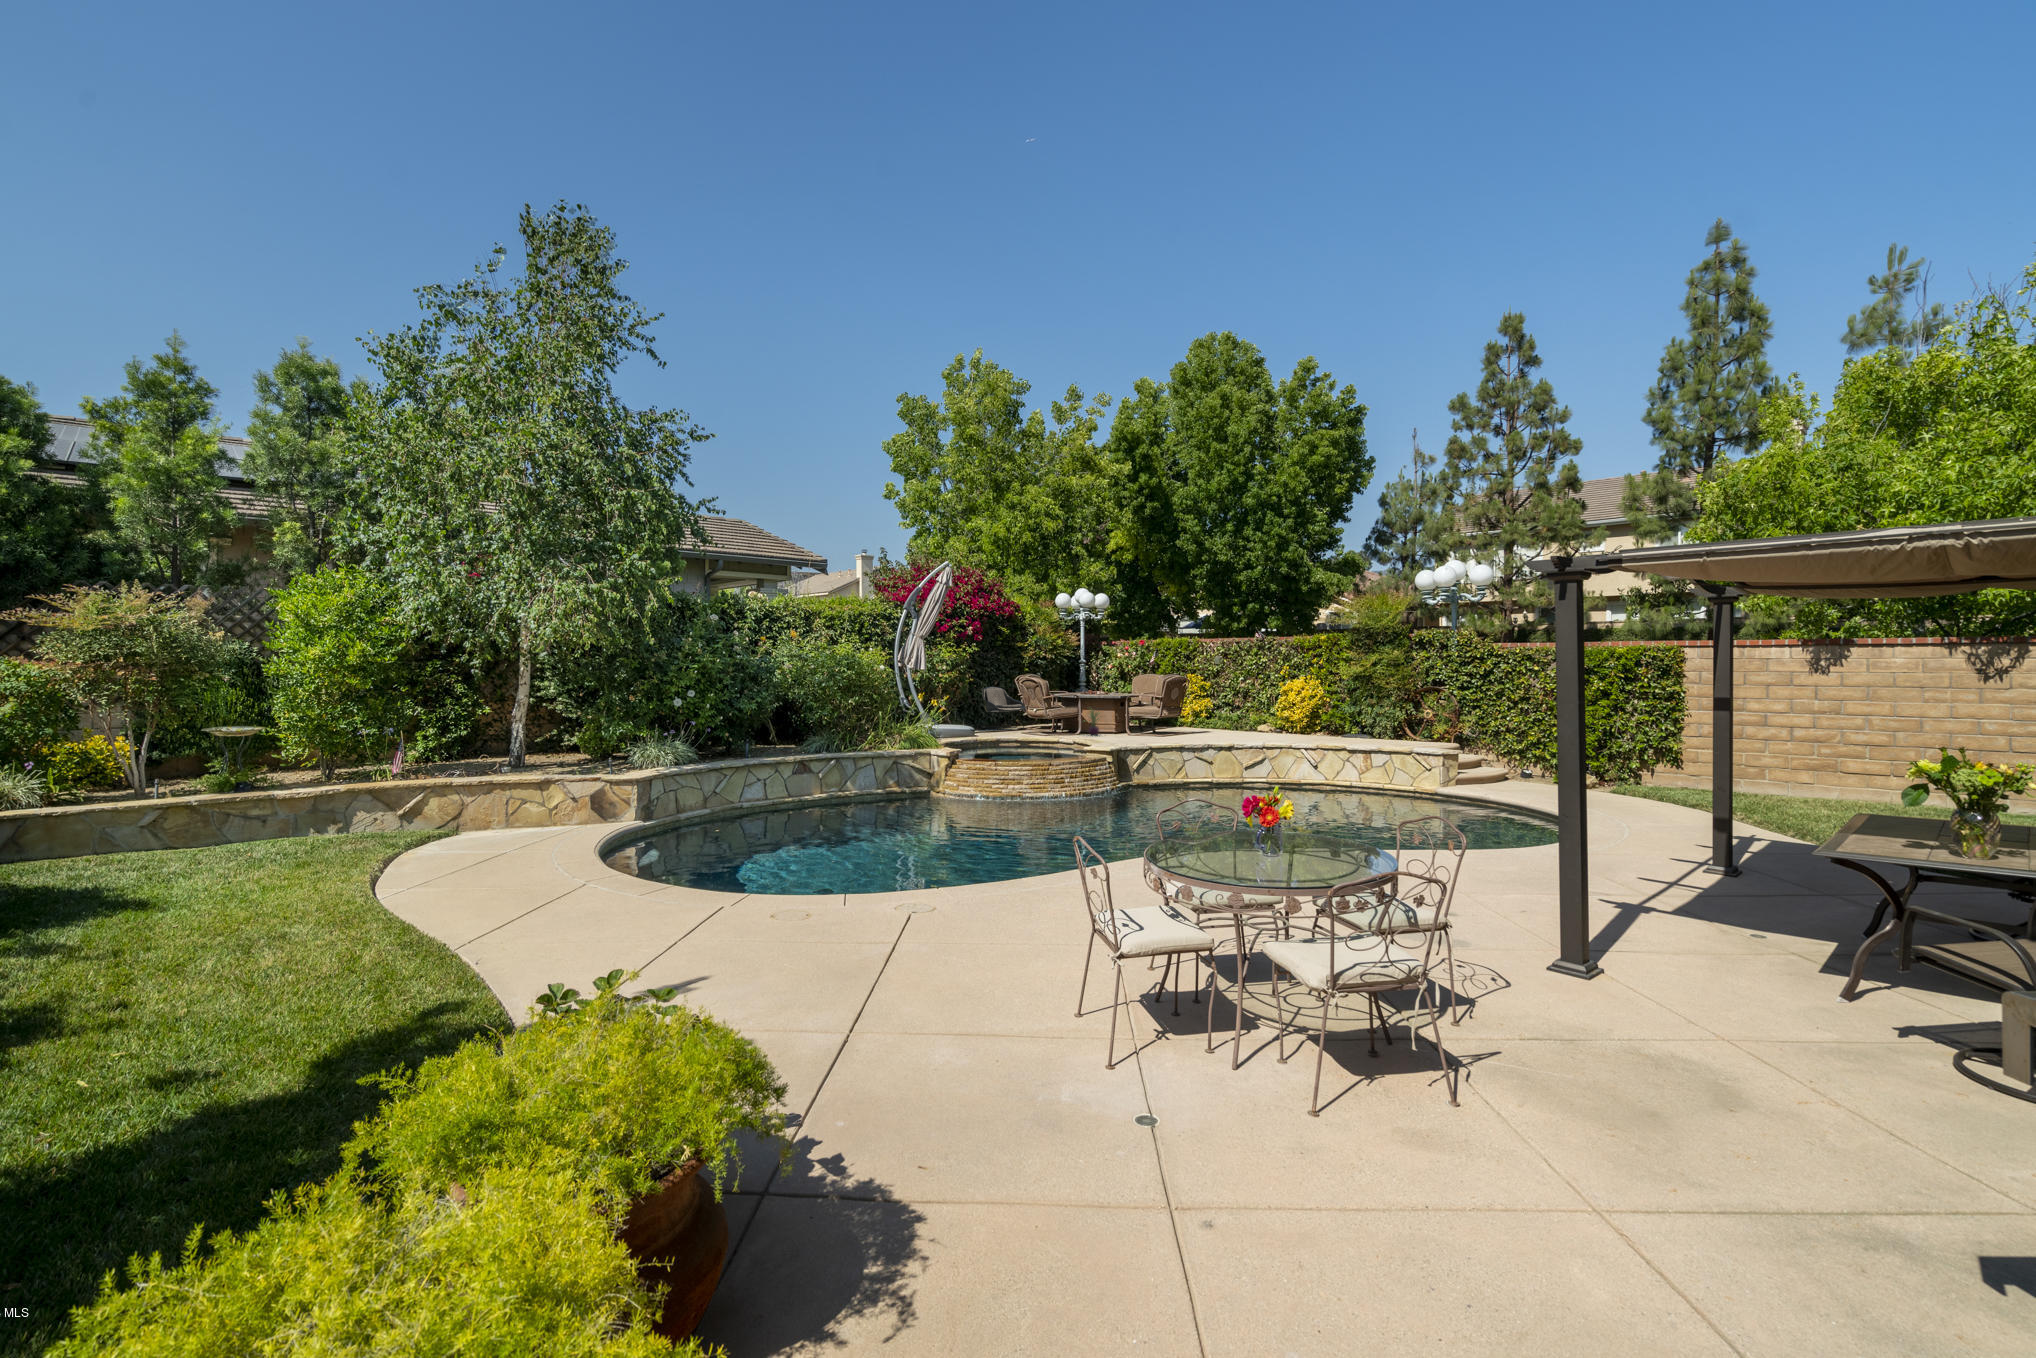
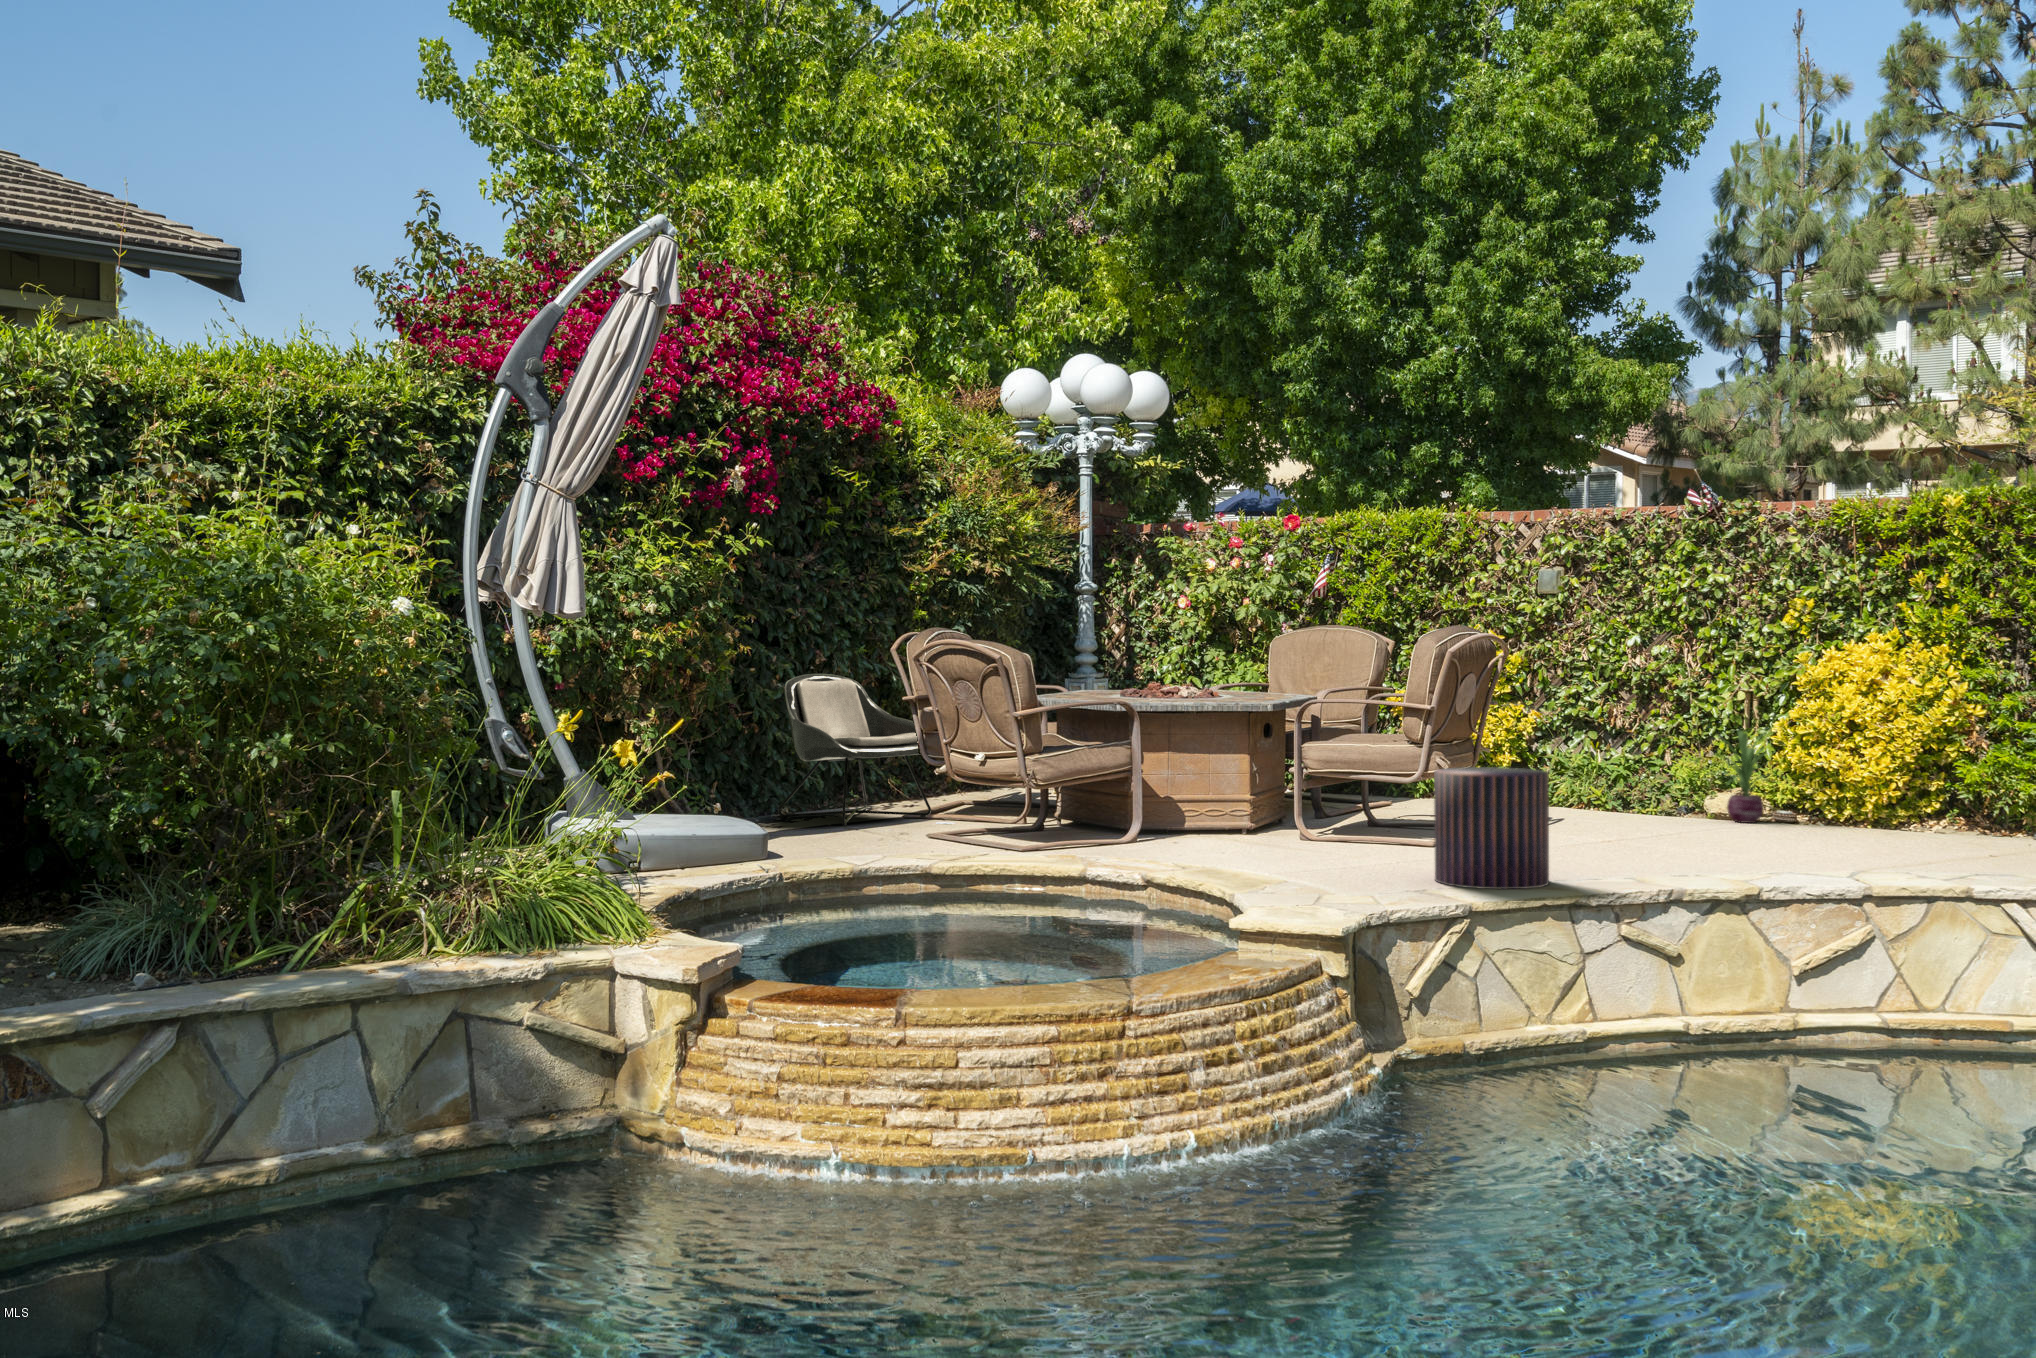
decorative plant: present [1089,710,1100,735] -> present [1725,730,1779,823]
pouf: none [1149,713,1180,745] -> present [1434,767,1549,889]

